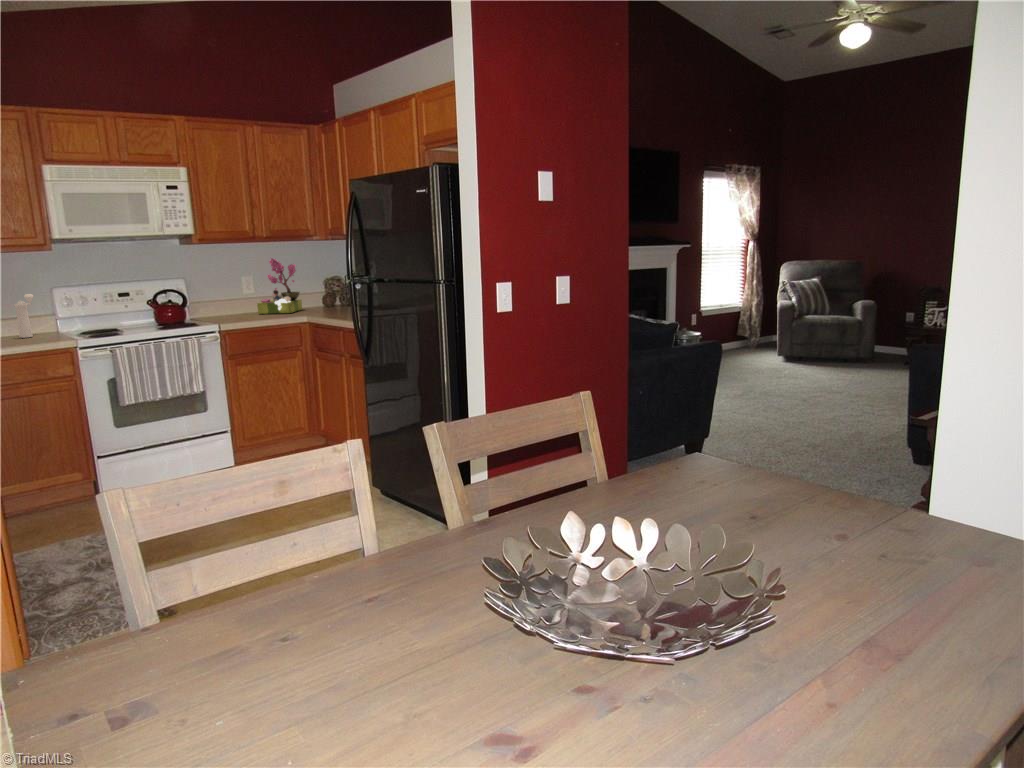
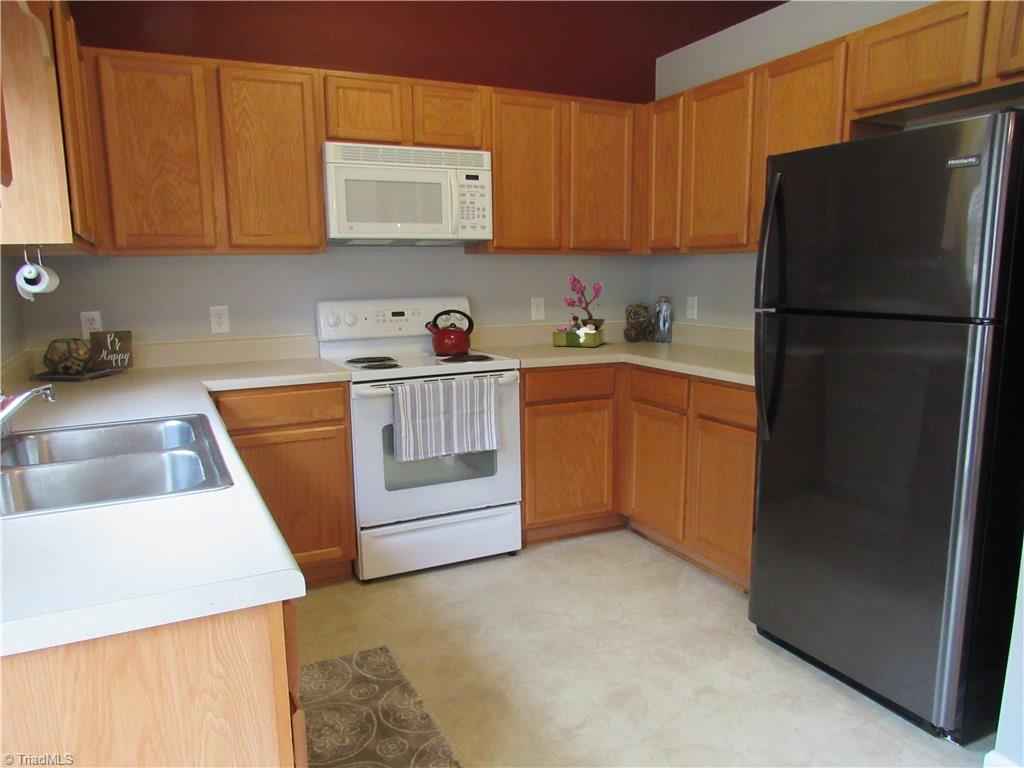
pepper mill: present [14,294,34,338] -> none [278,309,300,363]

